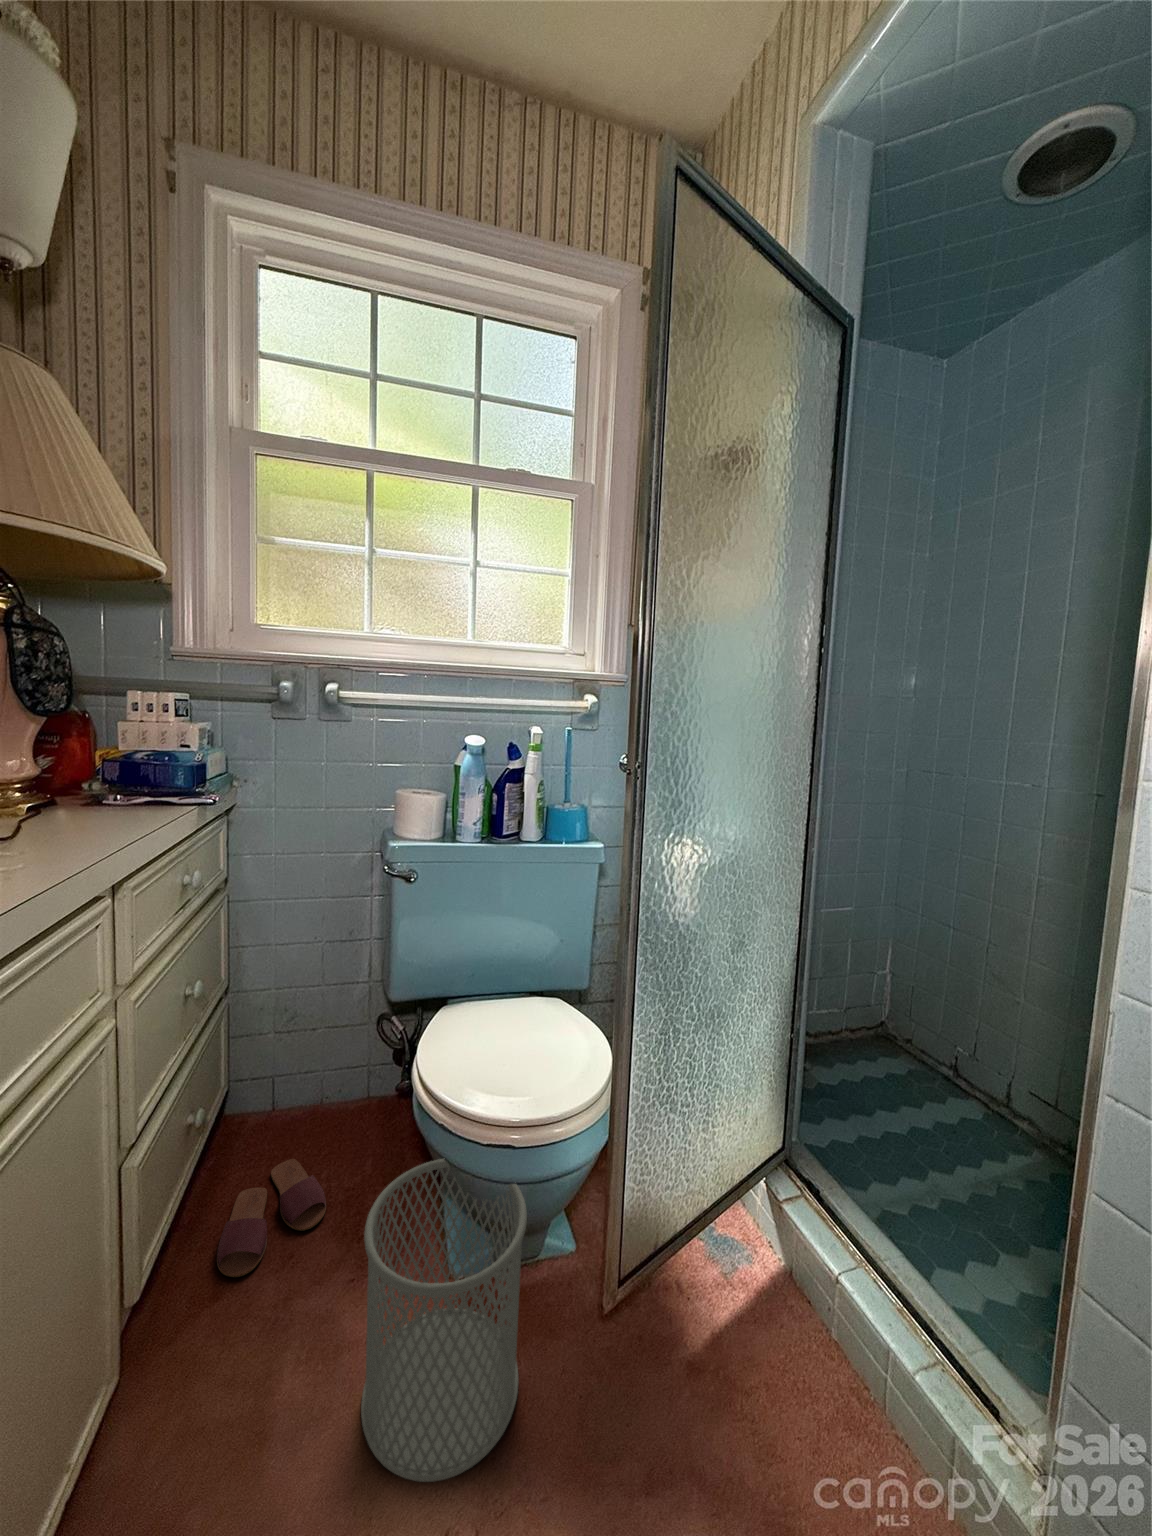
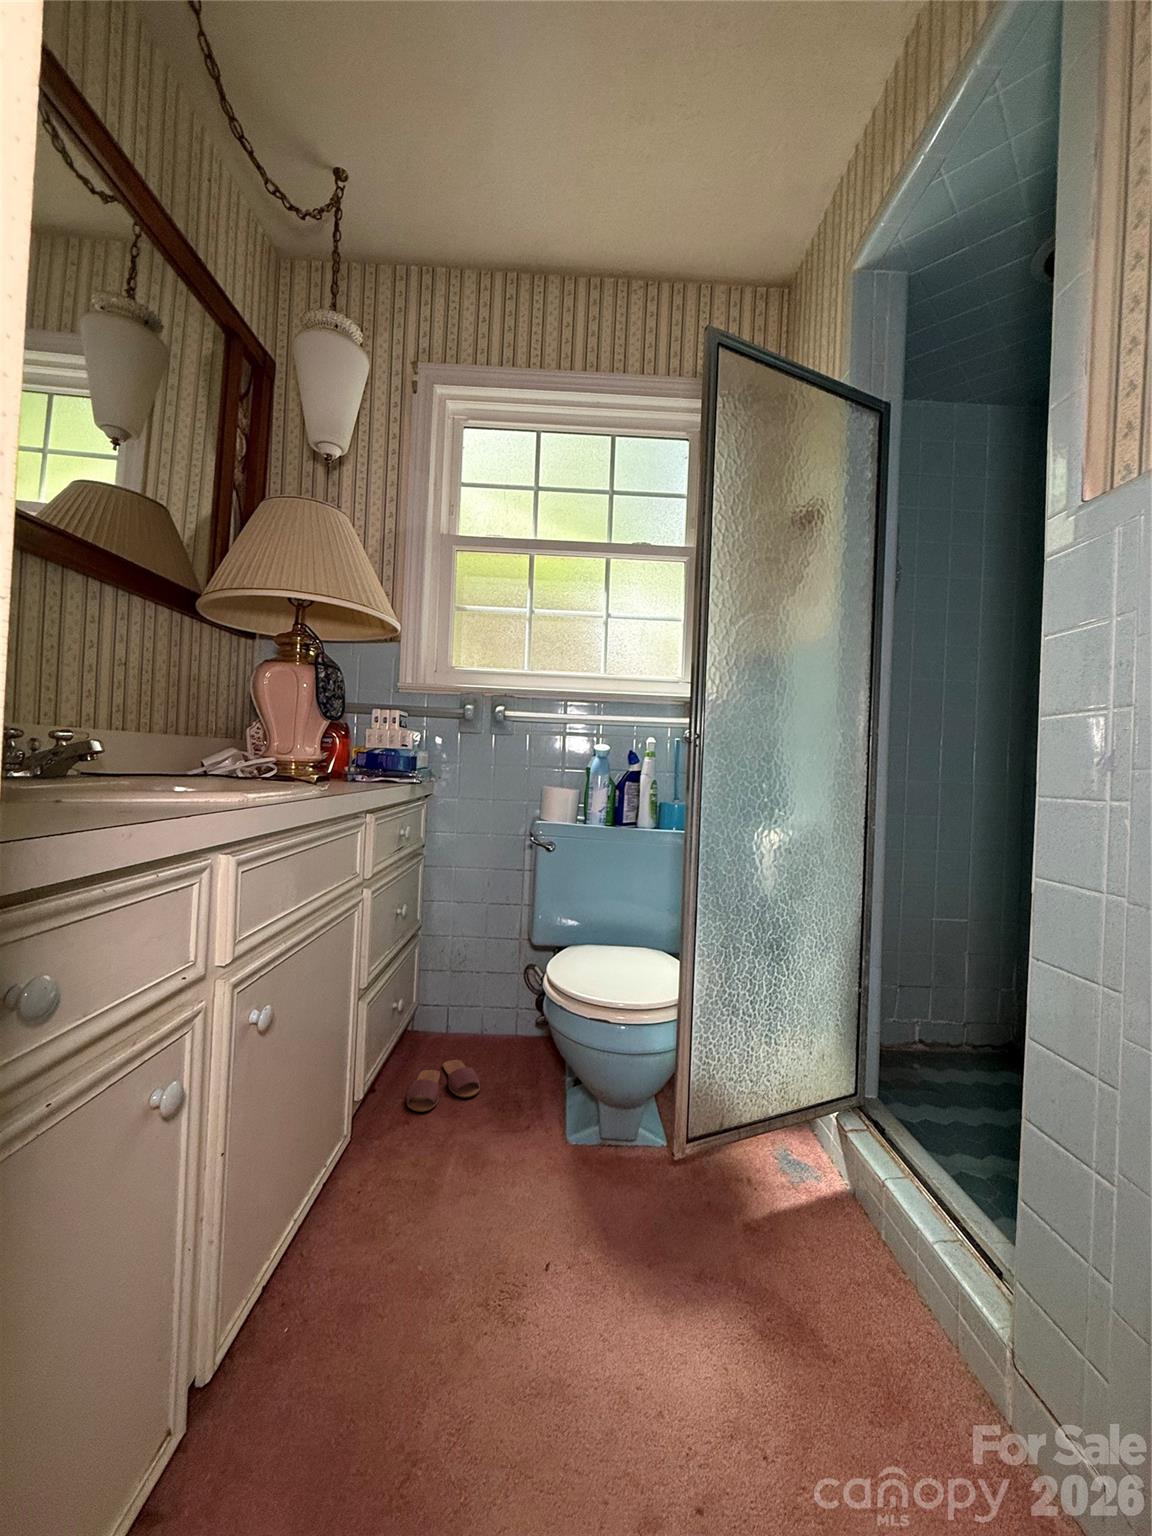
wastebasket: present [361,1159,527,1482] -> none [495,1031,614,1230]

